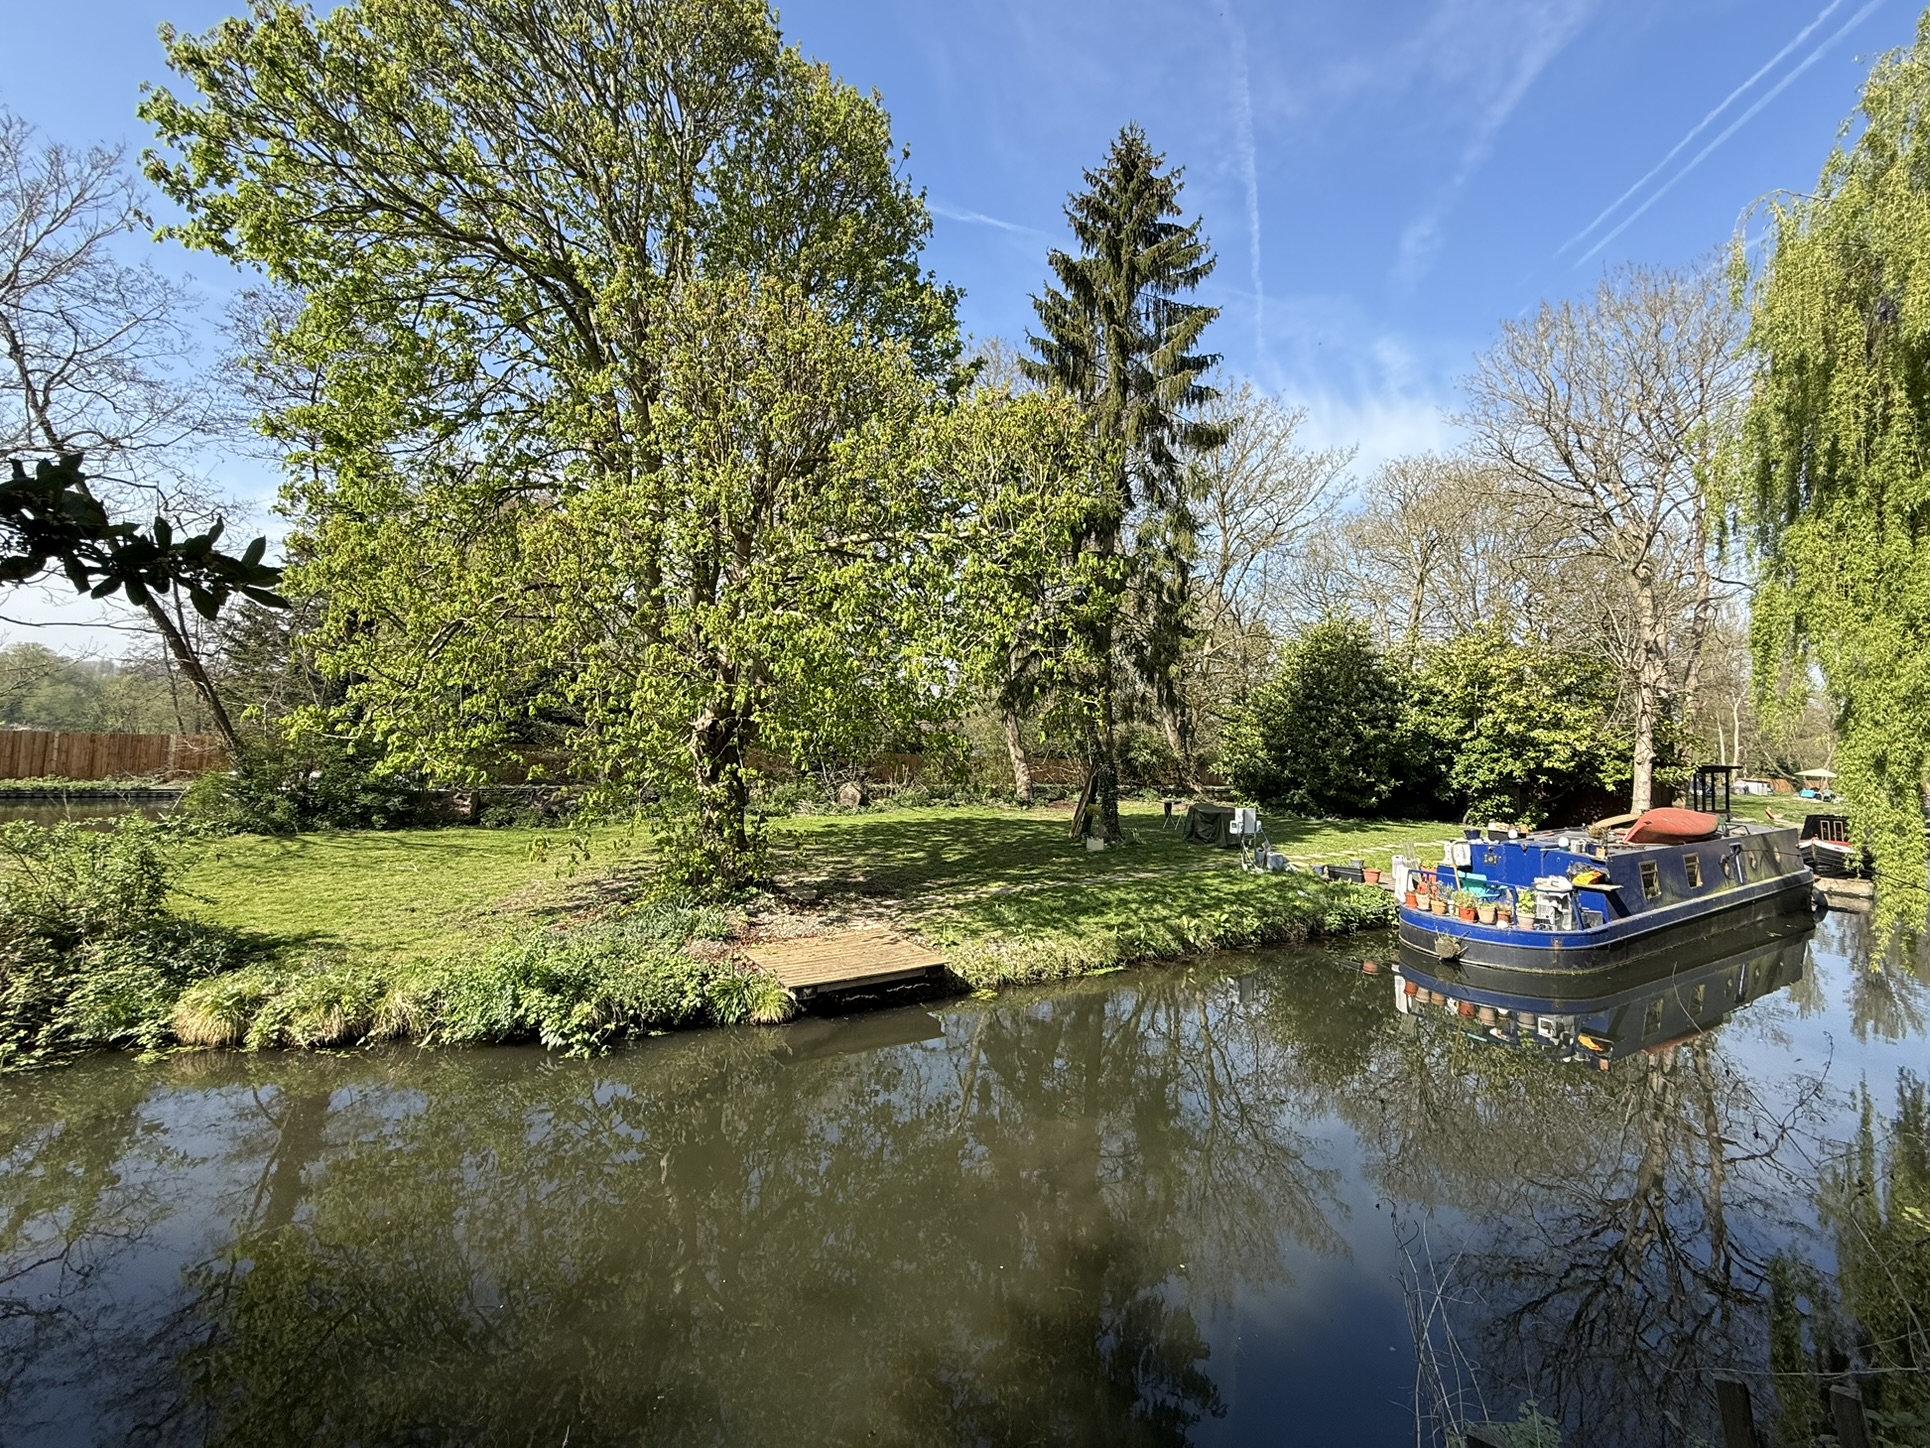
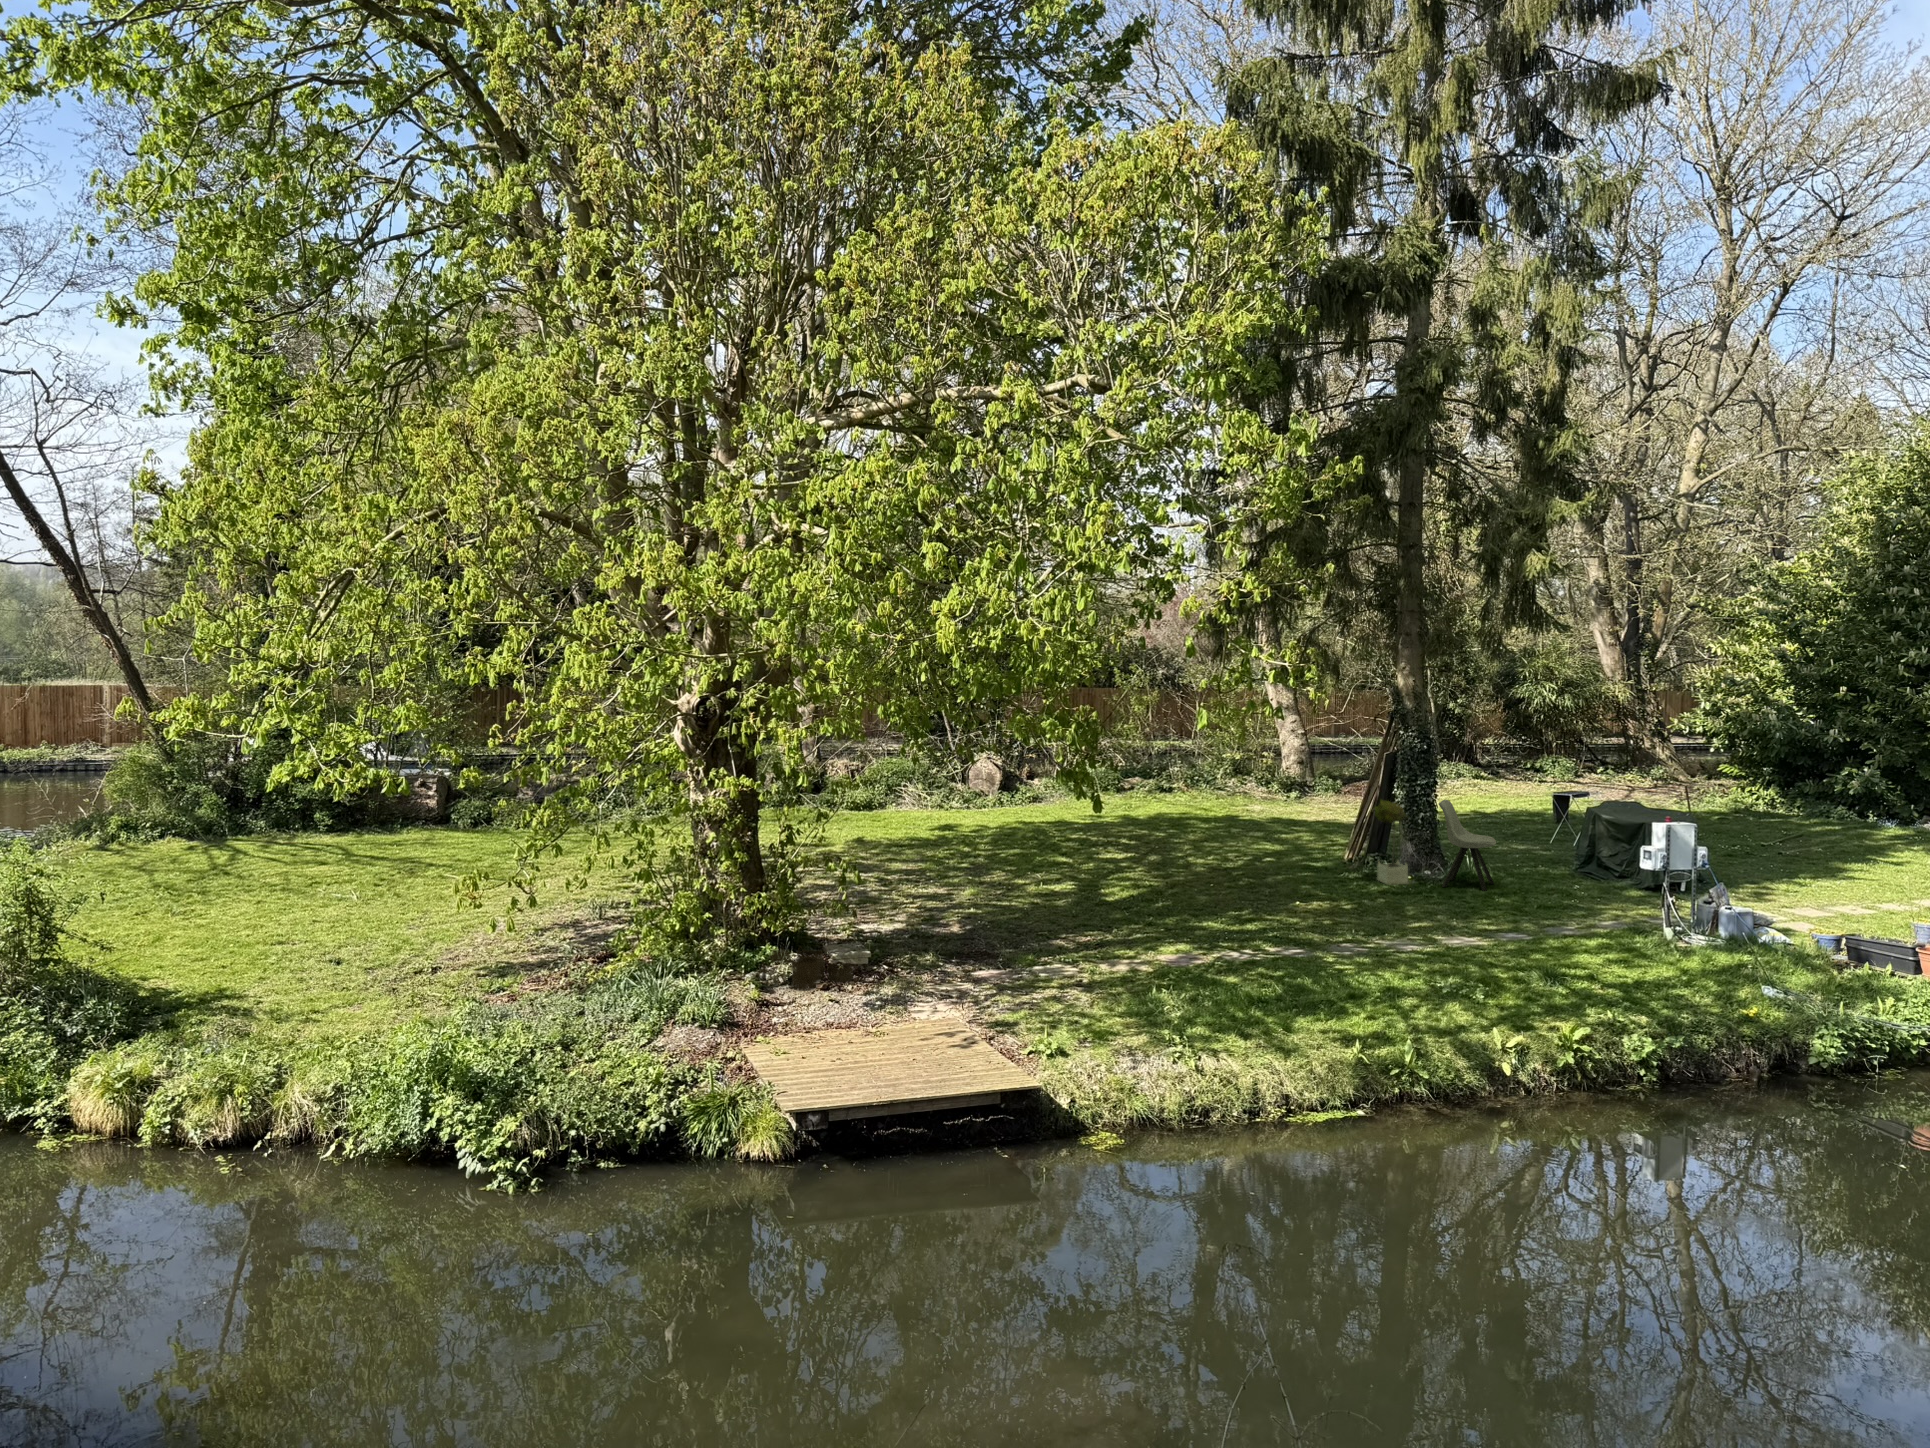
chair: none [1119,803,1148,853] -> present [1439,800,1496,891]
woven basket: none [745,886,808,915] -> present [762,949,853,991]

